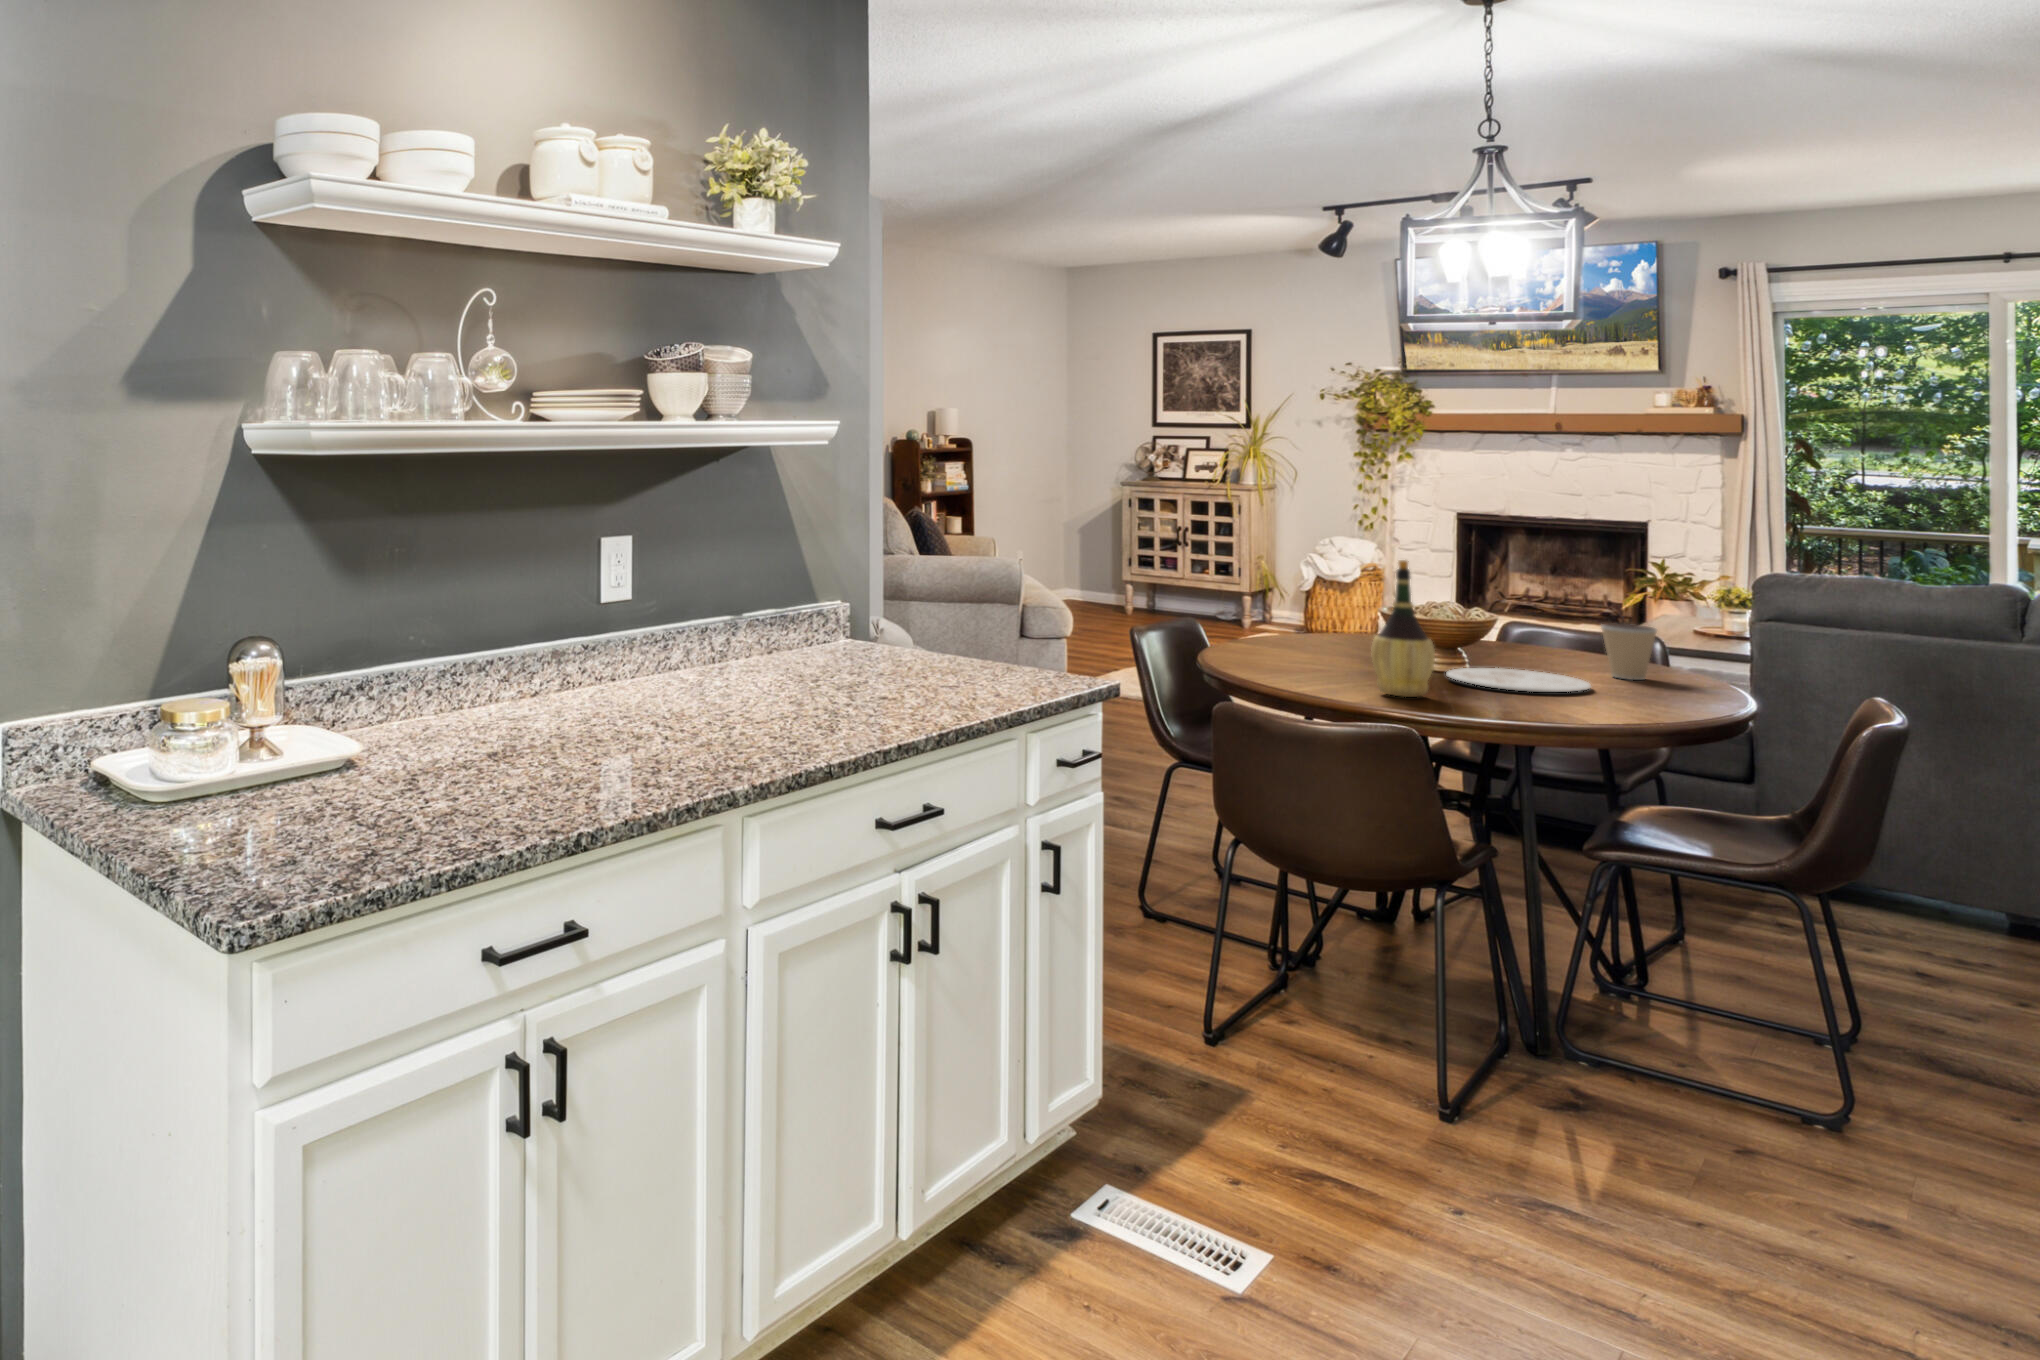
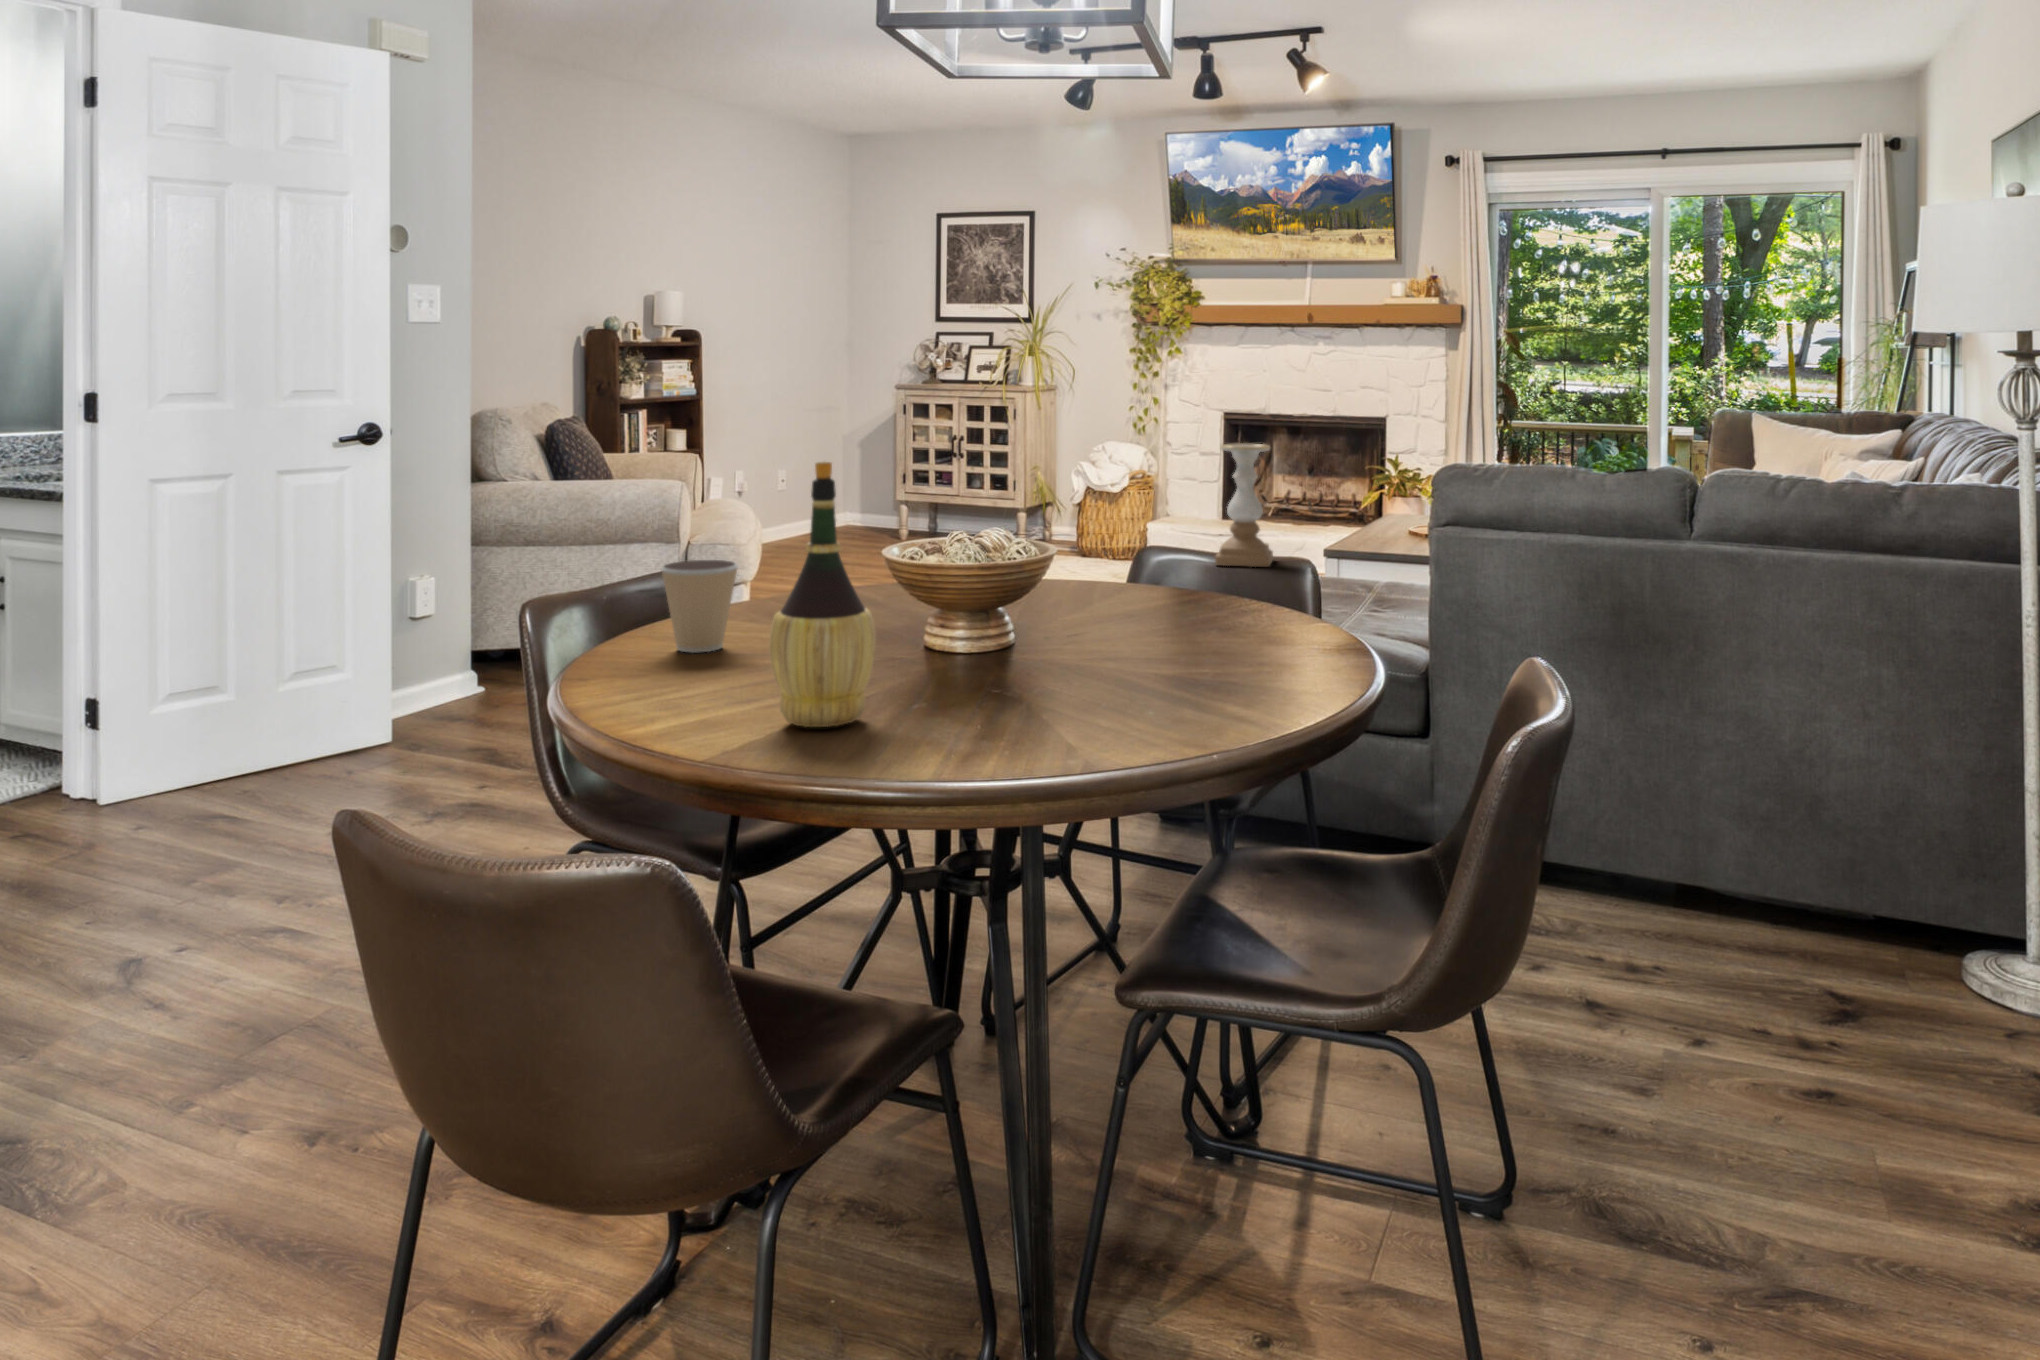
candle holder: none [1569,551,1618,641] -> present [1215,443,1273,567]
coffee cup: present [1601,624,1657,680] -> present [661,560,738,653]
plate: present [1447,668,1591,692] -> none [951,639,1160,688]

